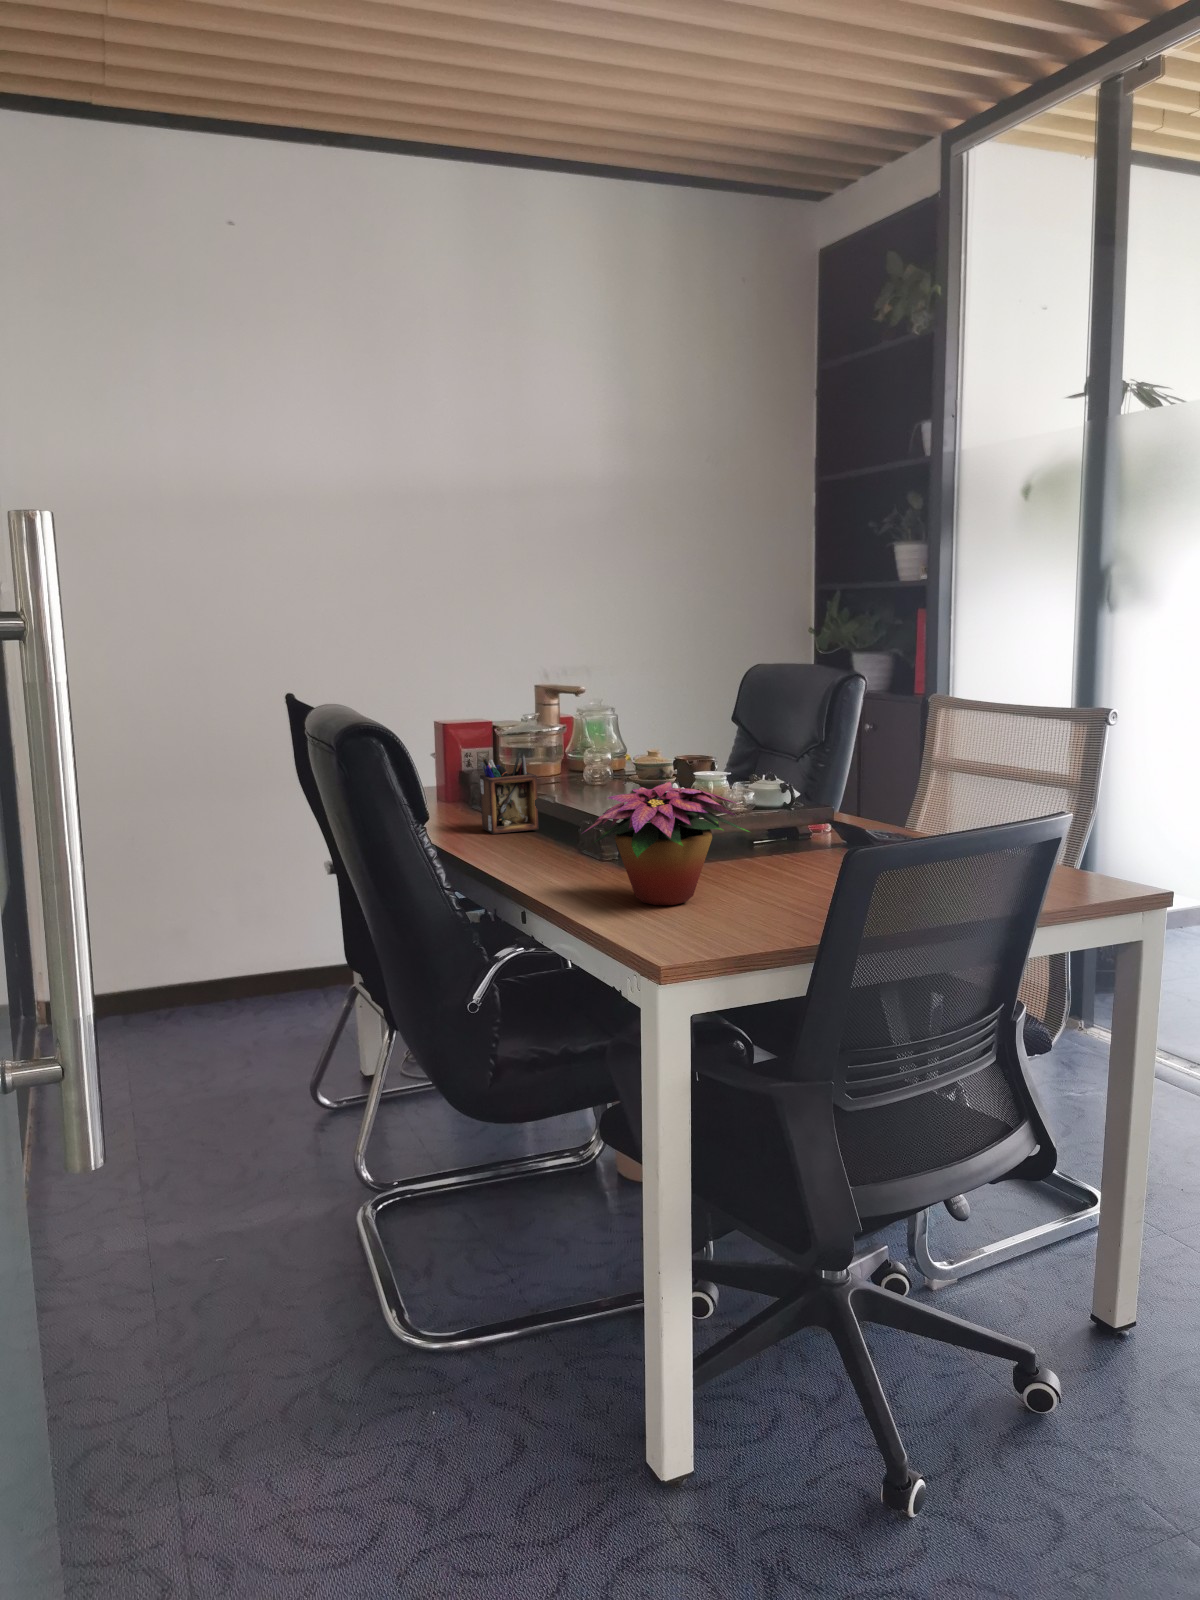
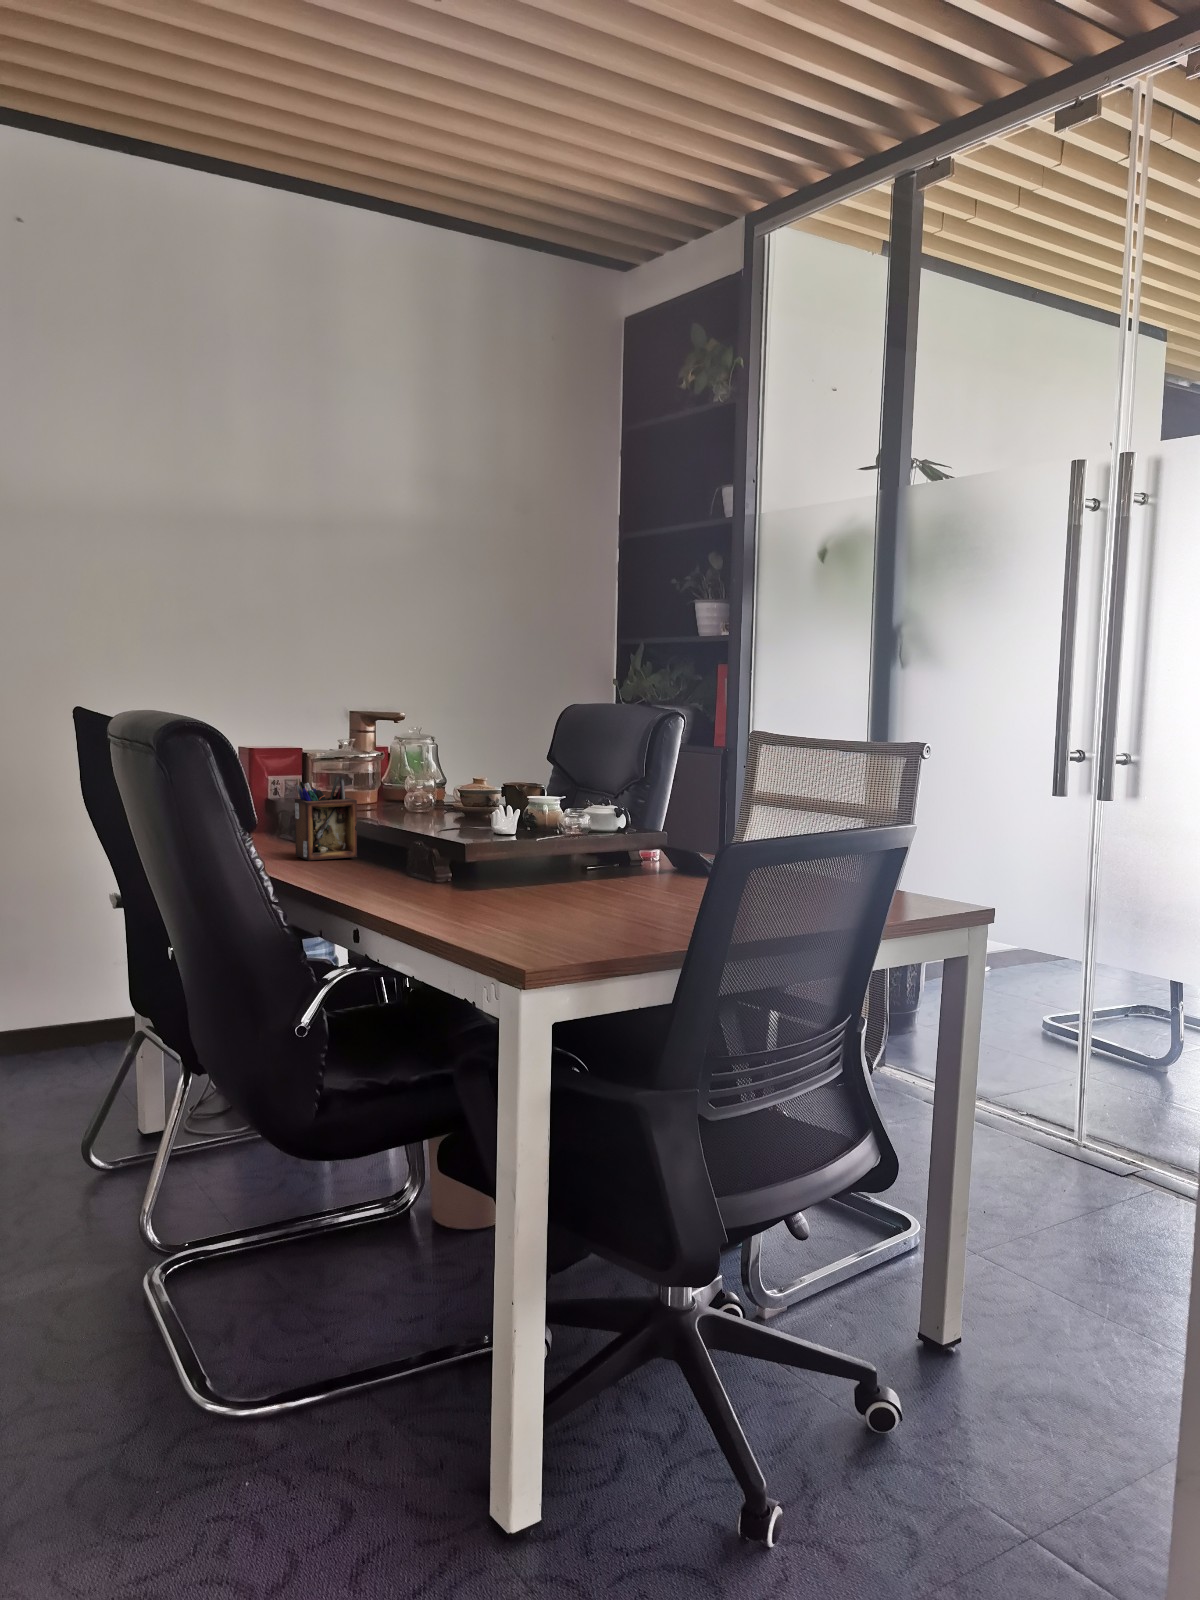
flower arrangement: present [584,782,749,905] -> none [415,792,602,920]

